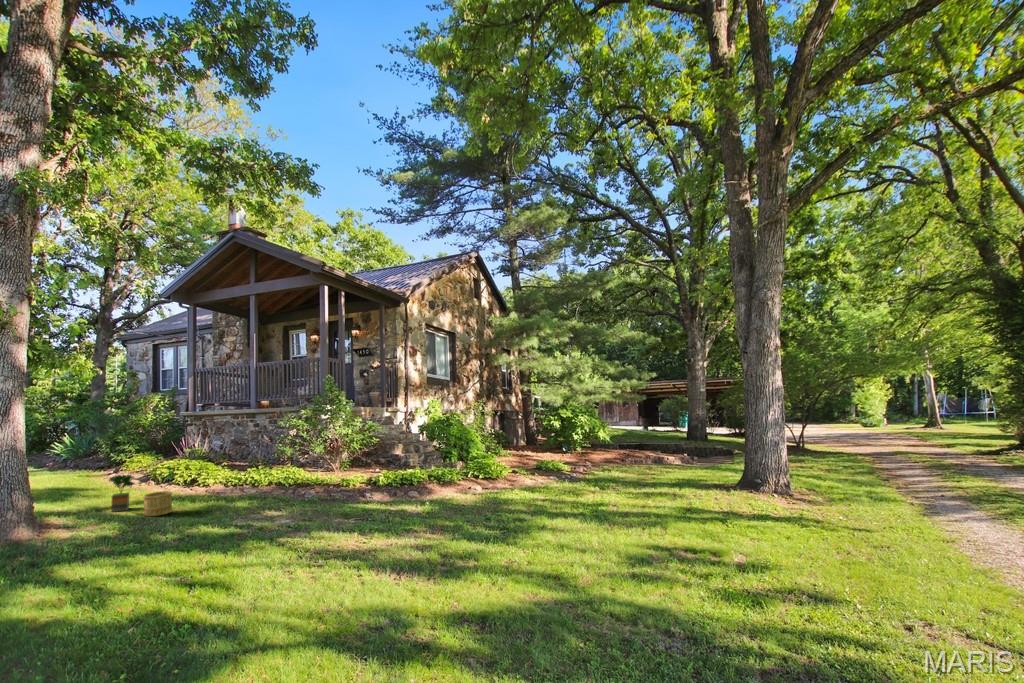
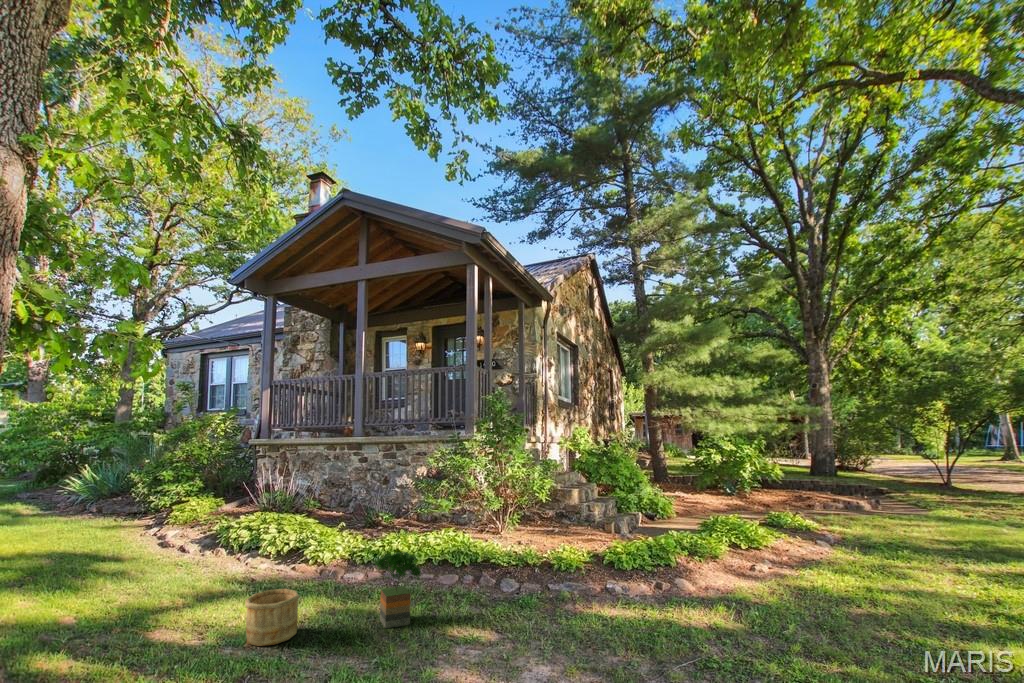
potted tree: present [109,475,135,512] -> present [376,552,421,628]

